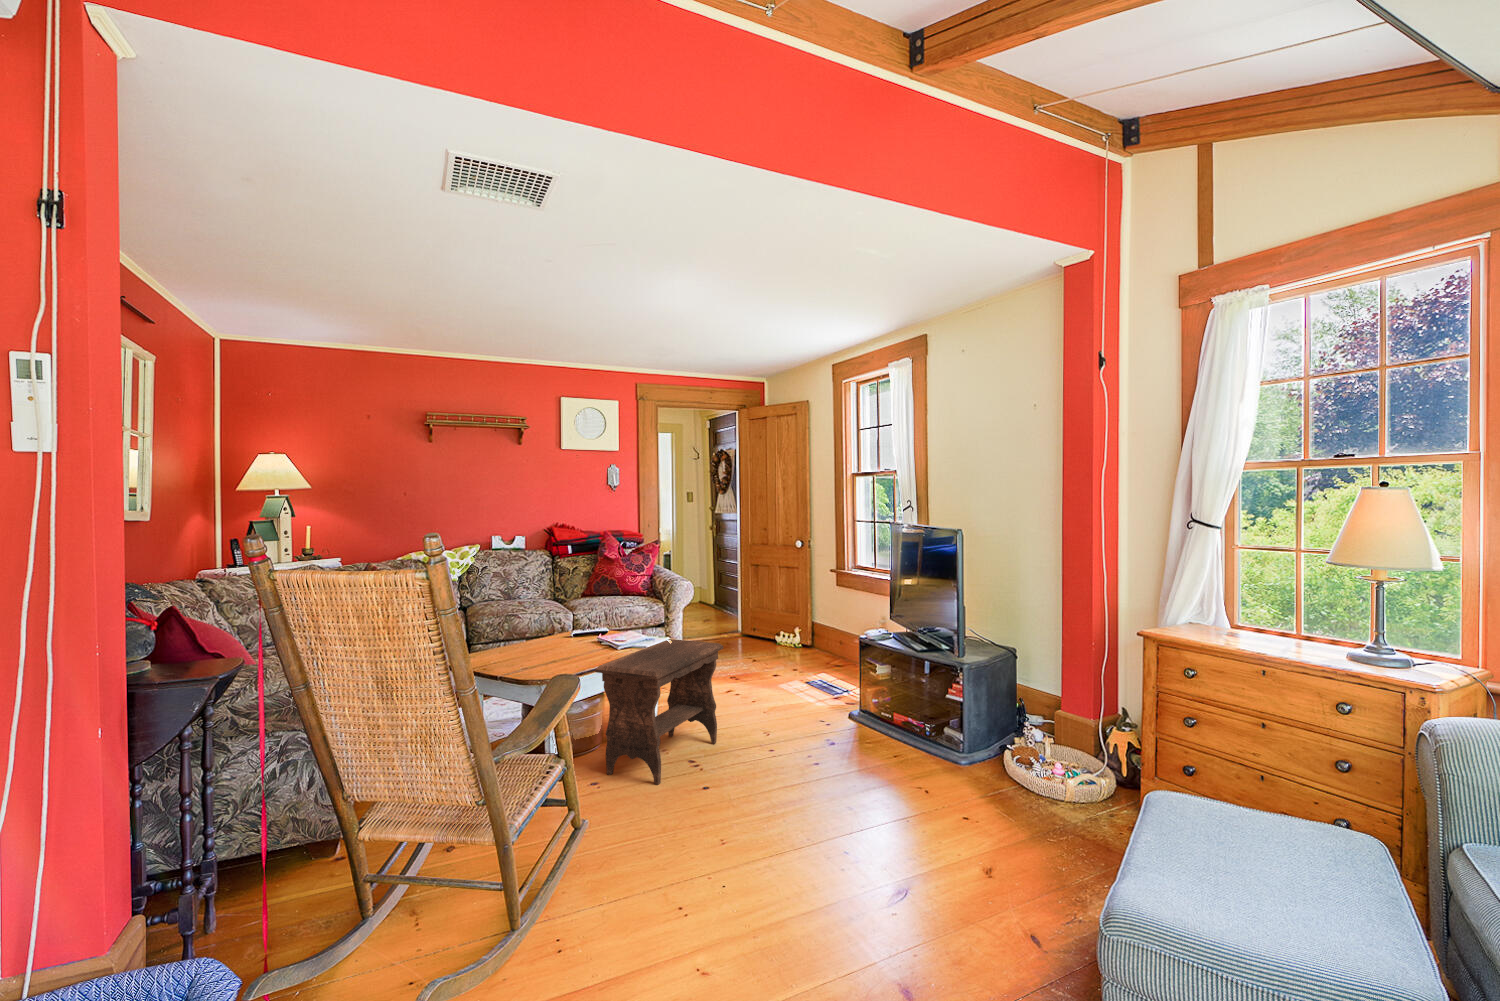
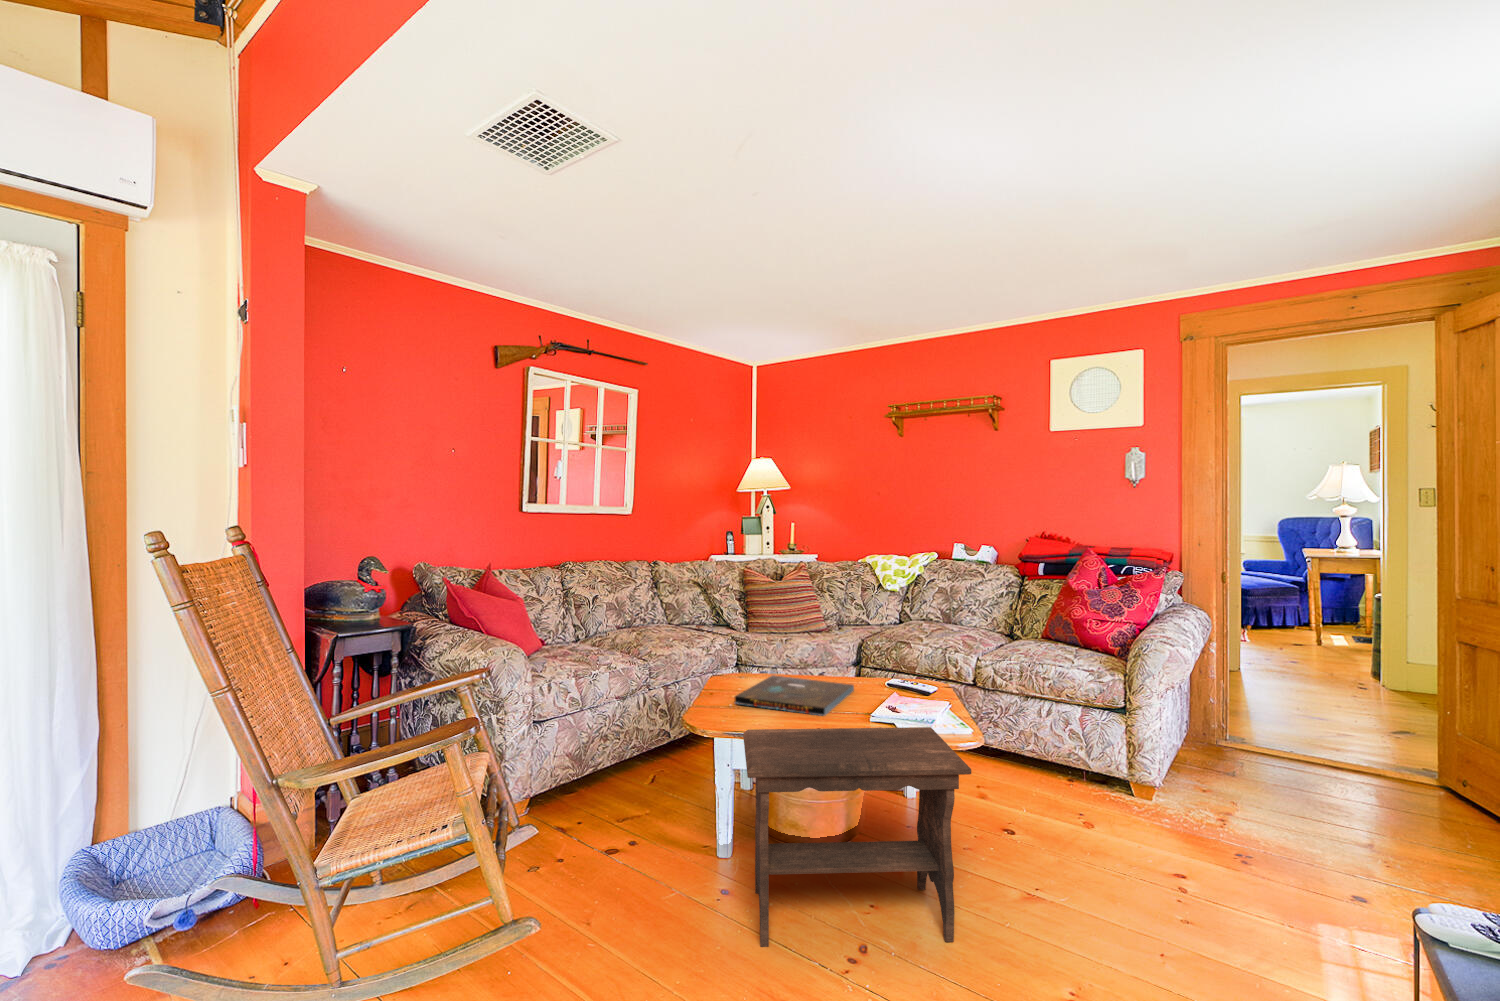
board game: none [501,638,594,667] -> present [735,675,854,716]

